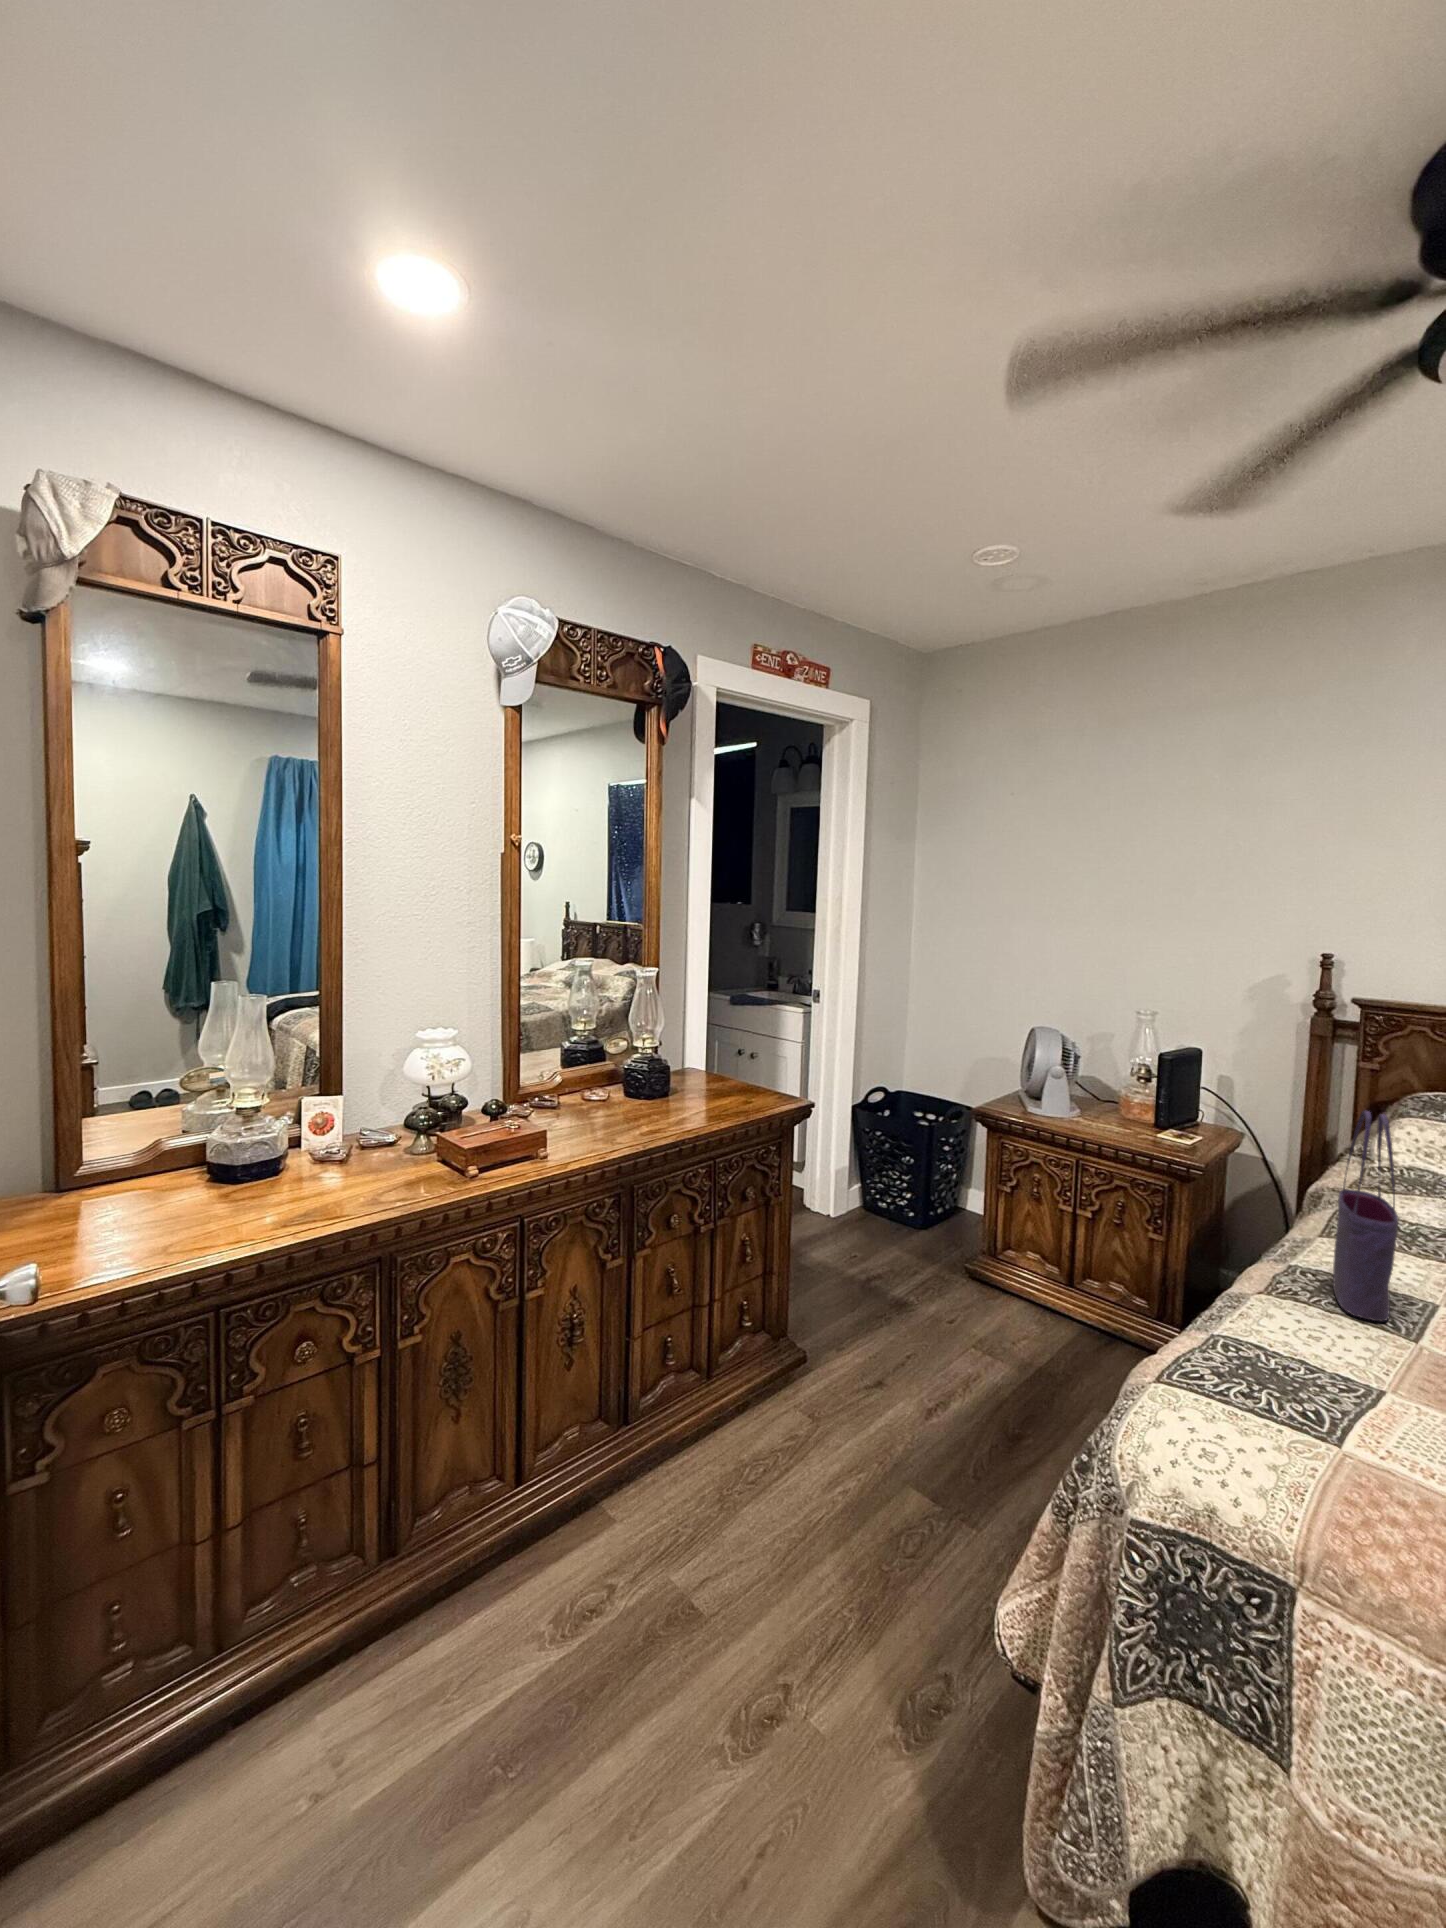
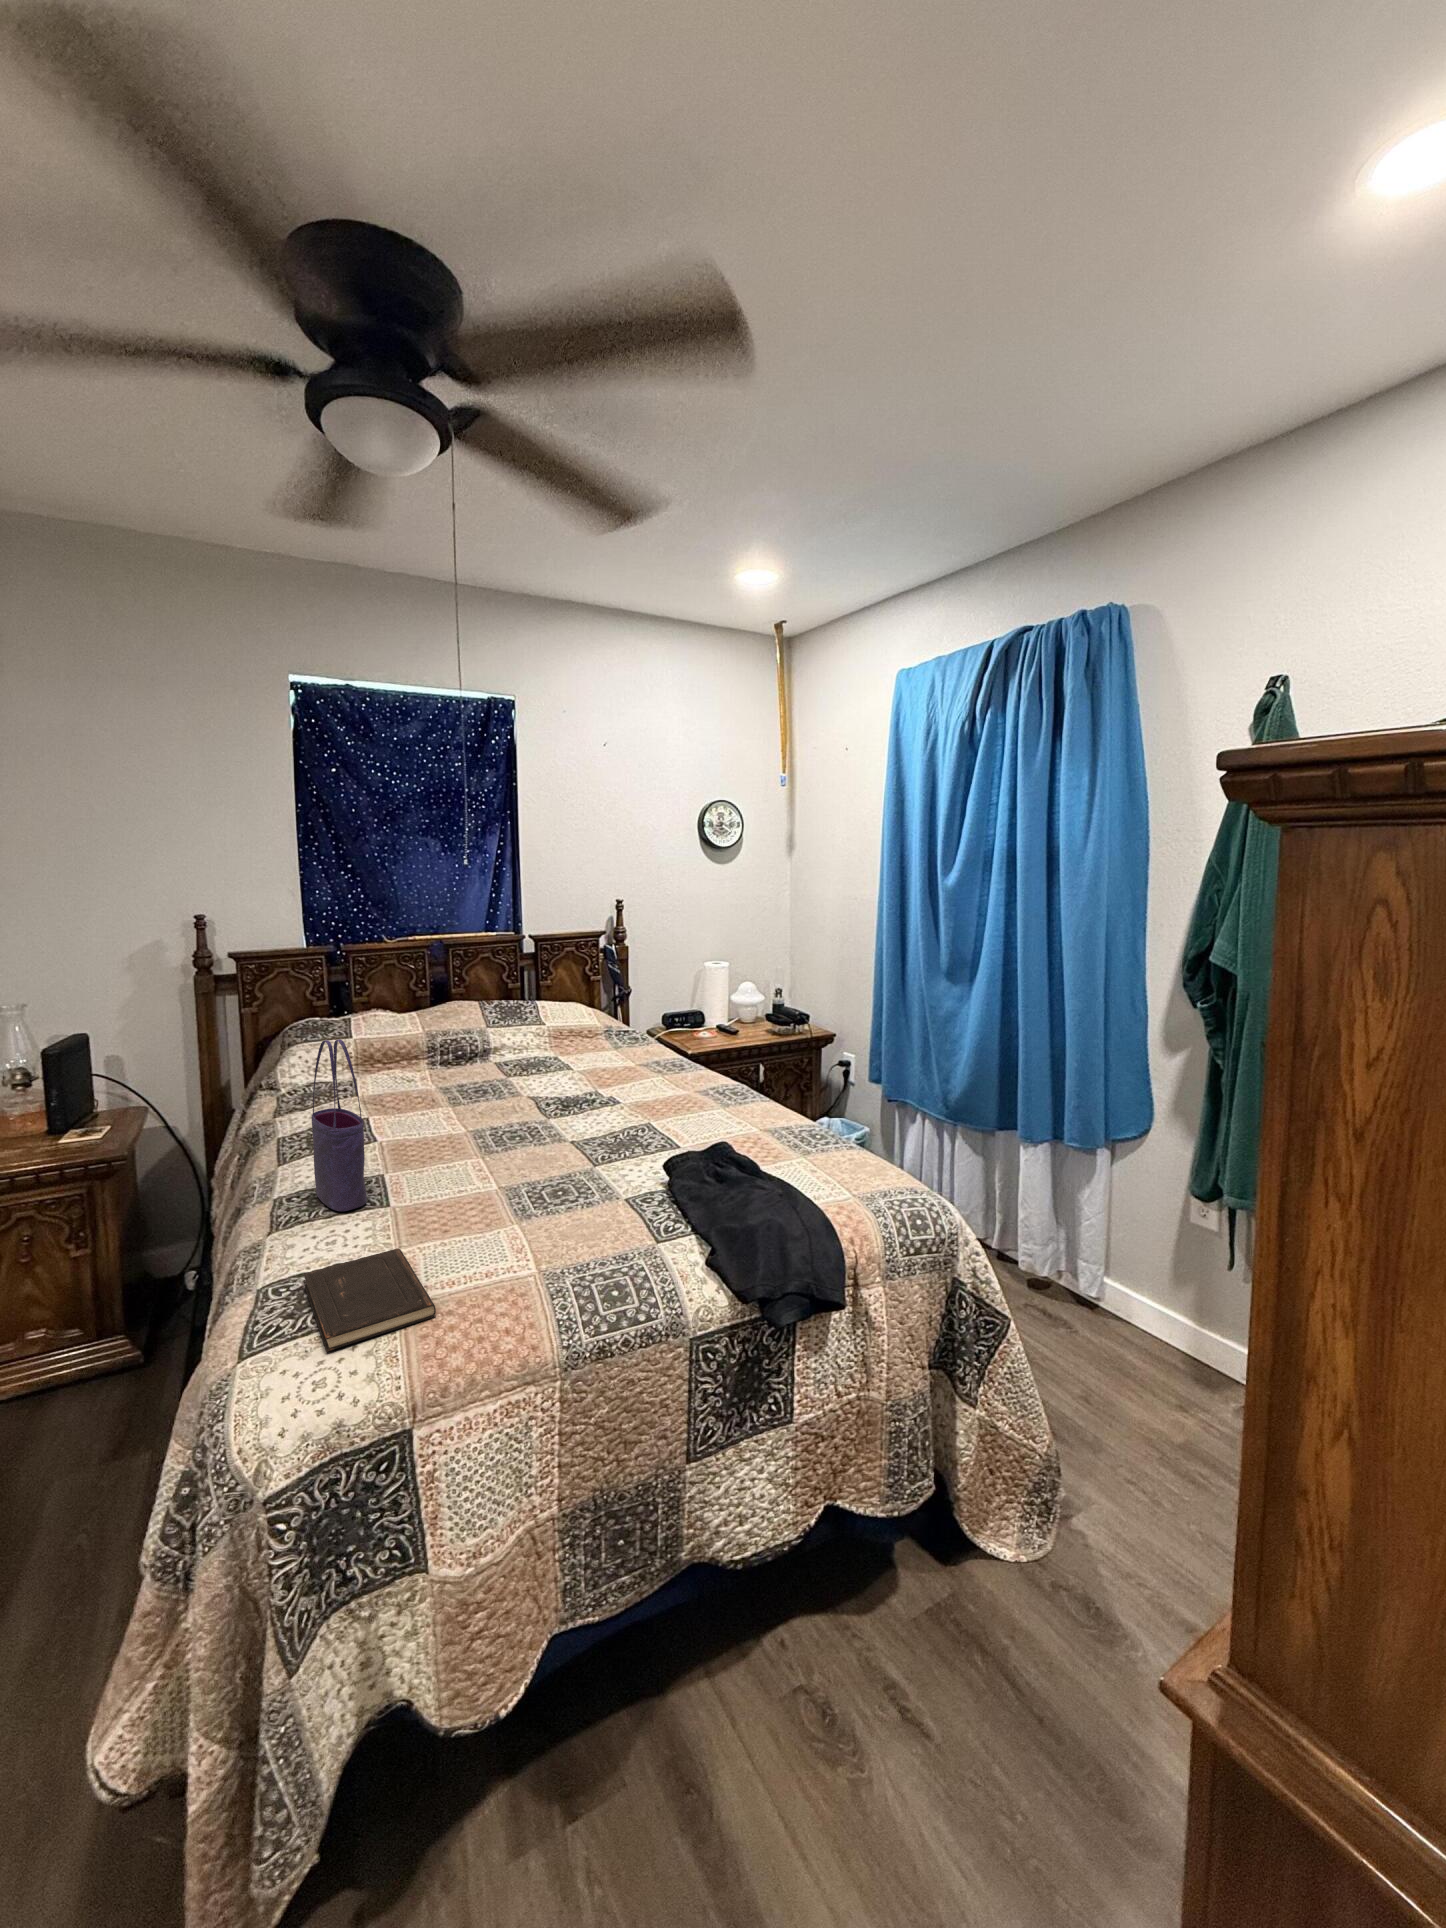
hardcover book: none [1230,1346,1386,1488] -> present [304,1248,436,1352]

